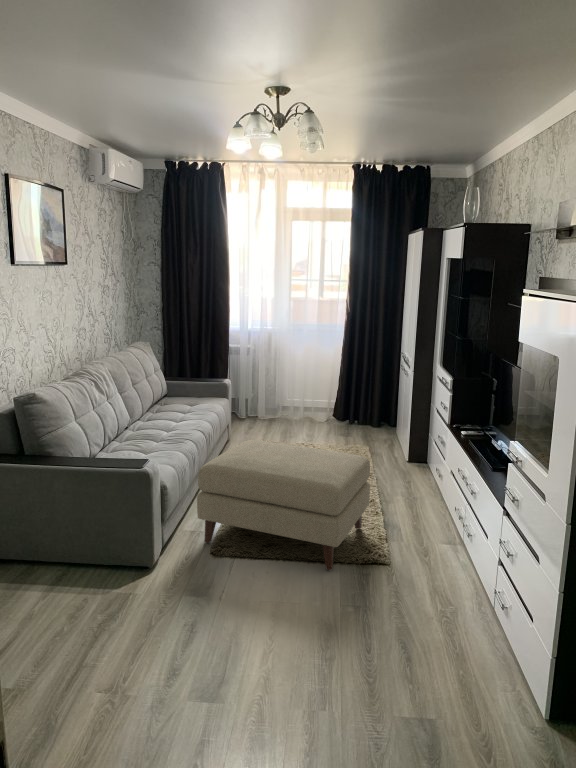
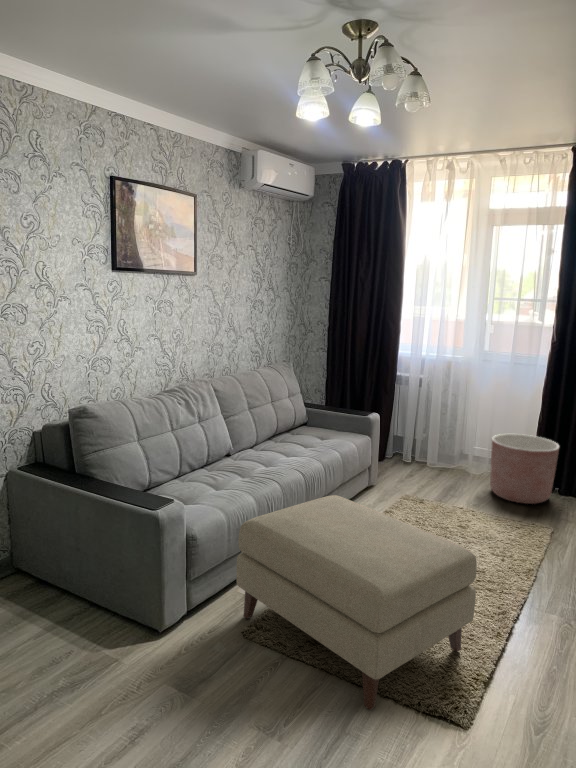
planter: none [316,384,364,435] -> present [490,434,559,504]

